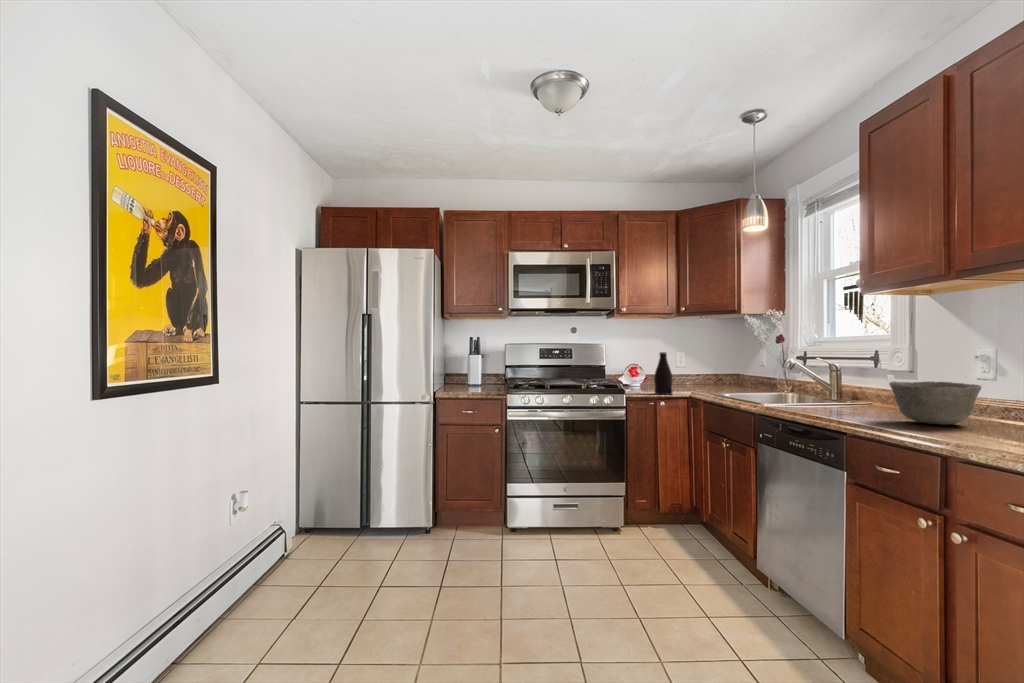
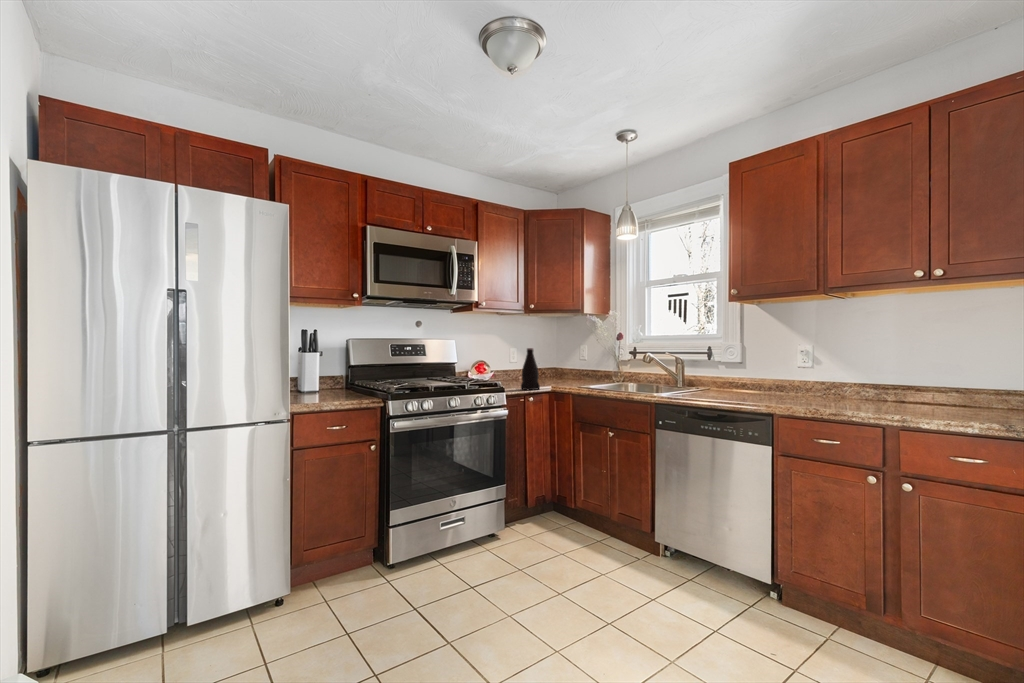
bowl: present [889,382,981,425] -> none [771,370,834,402]

